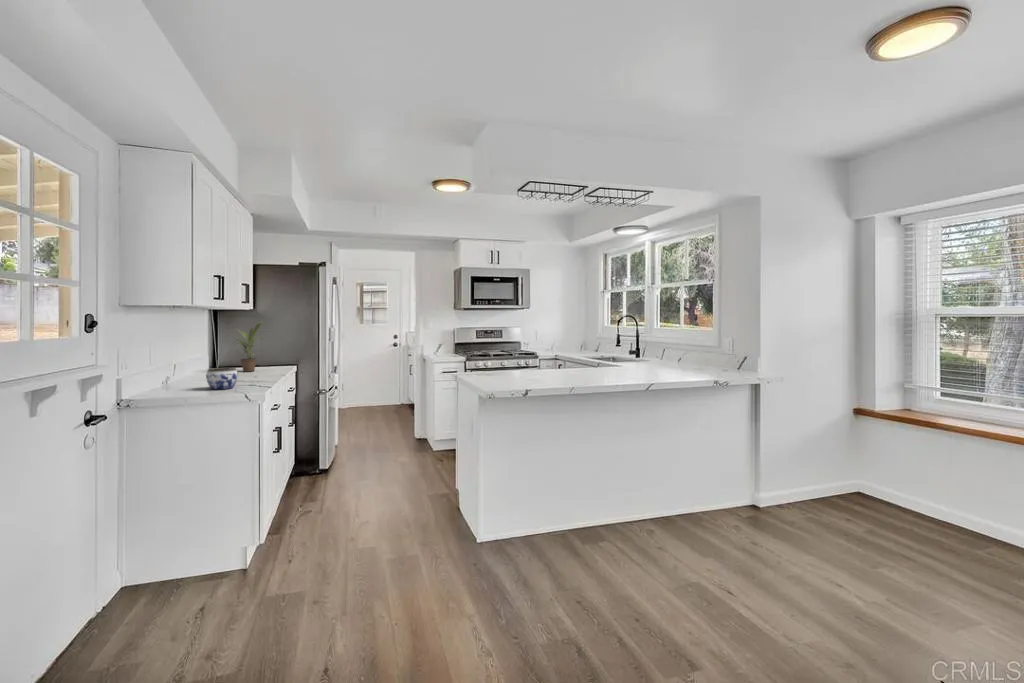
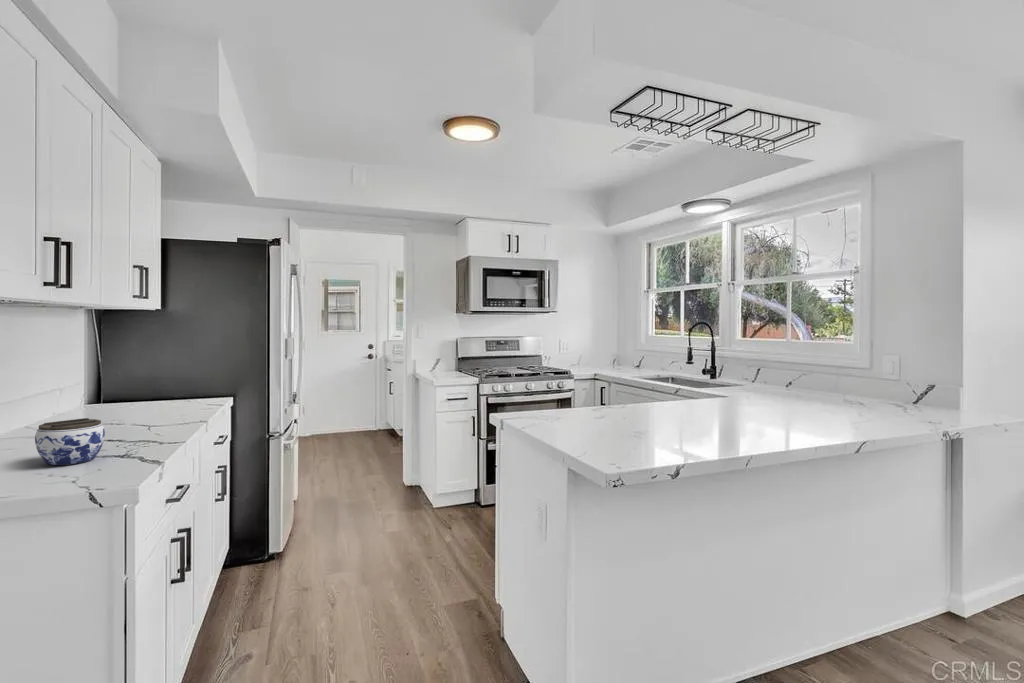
potted plant: present [236,322,262,372] -> none [122,329,186,412]

